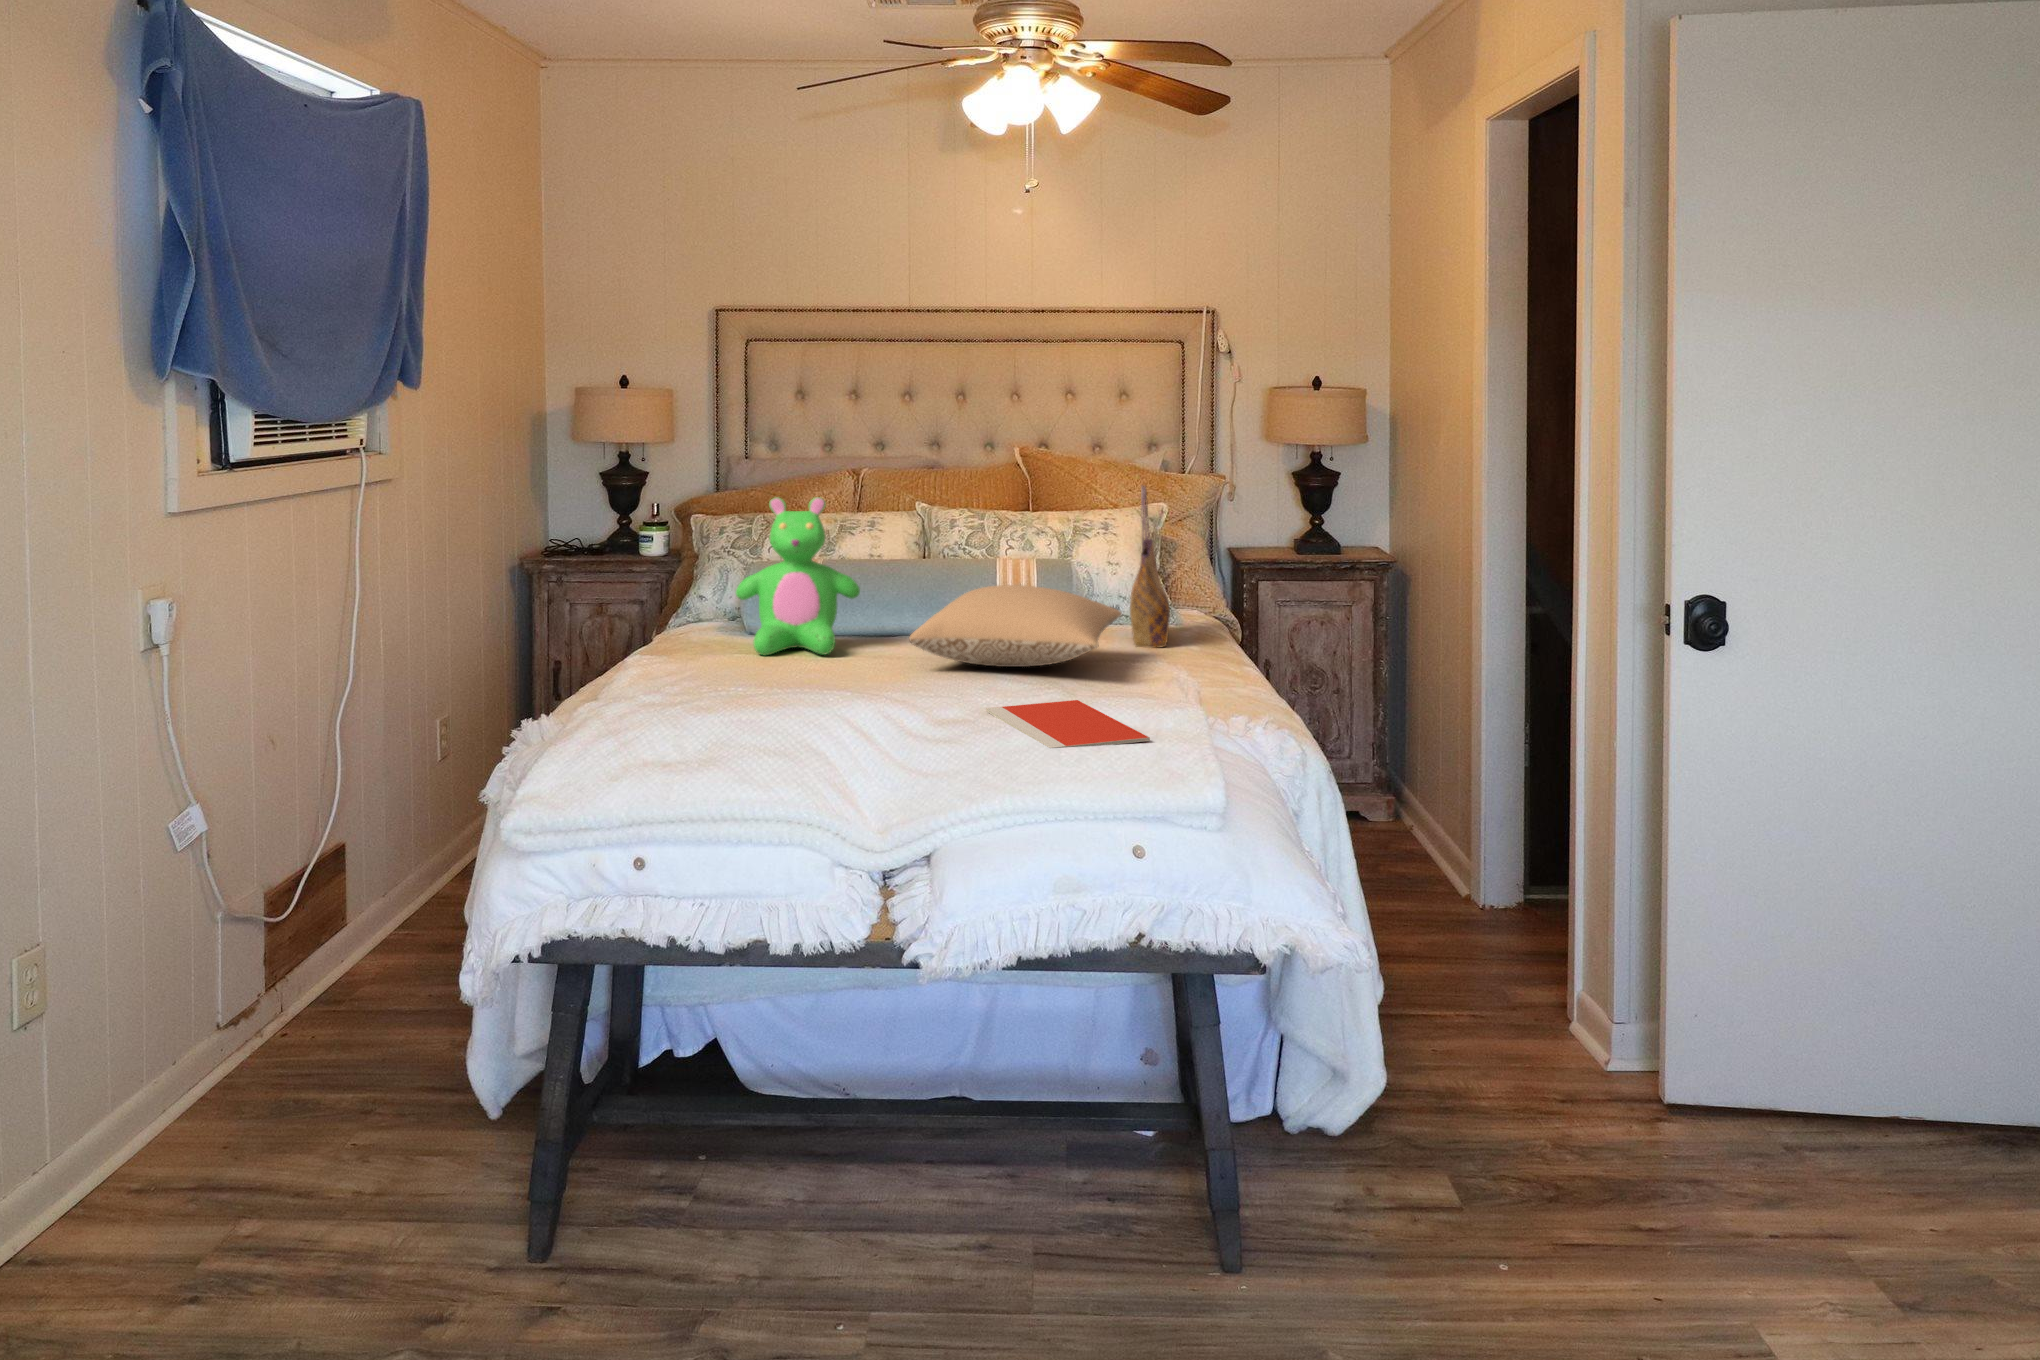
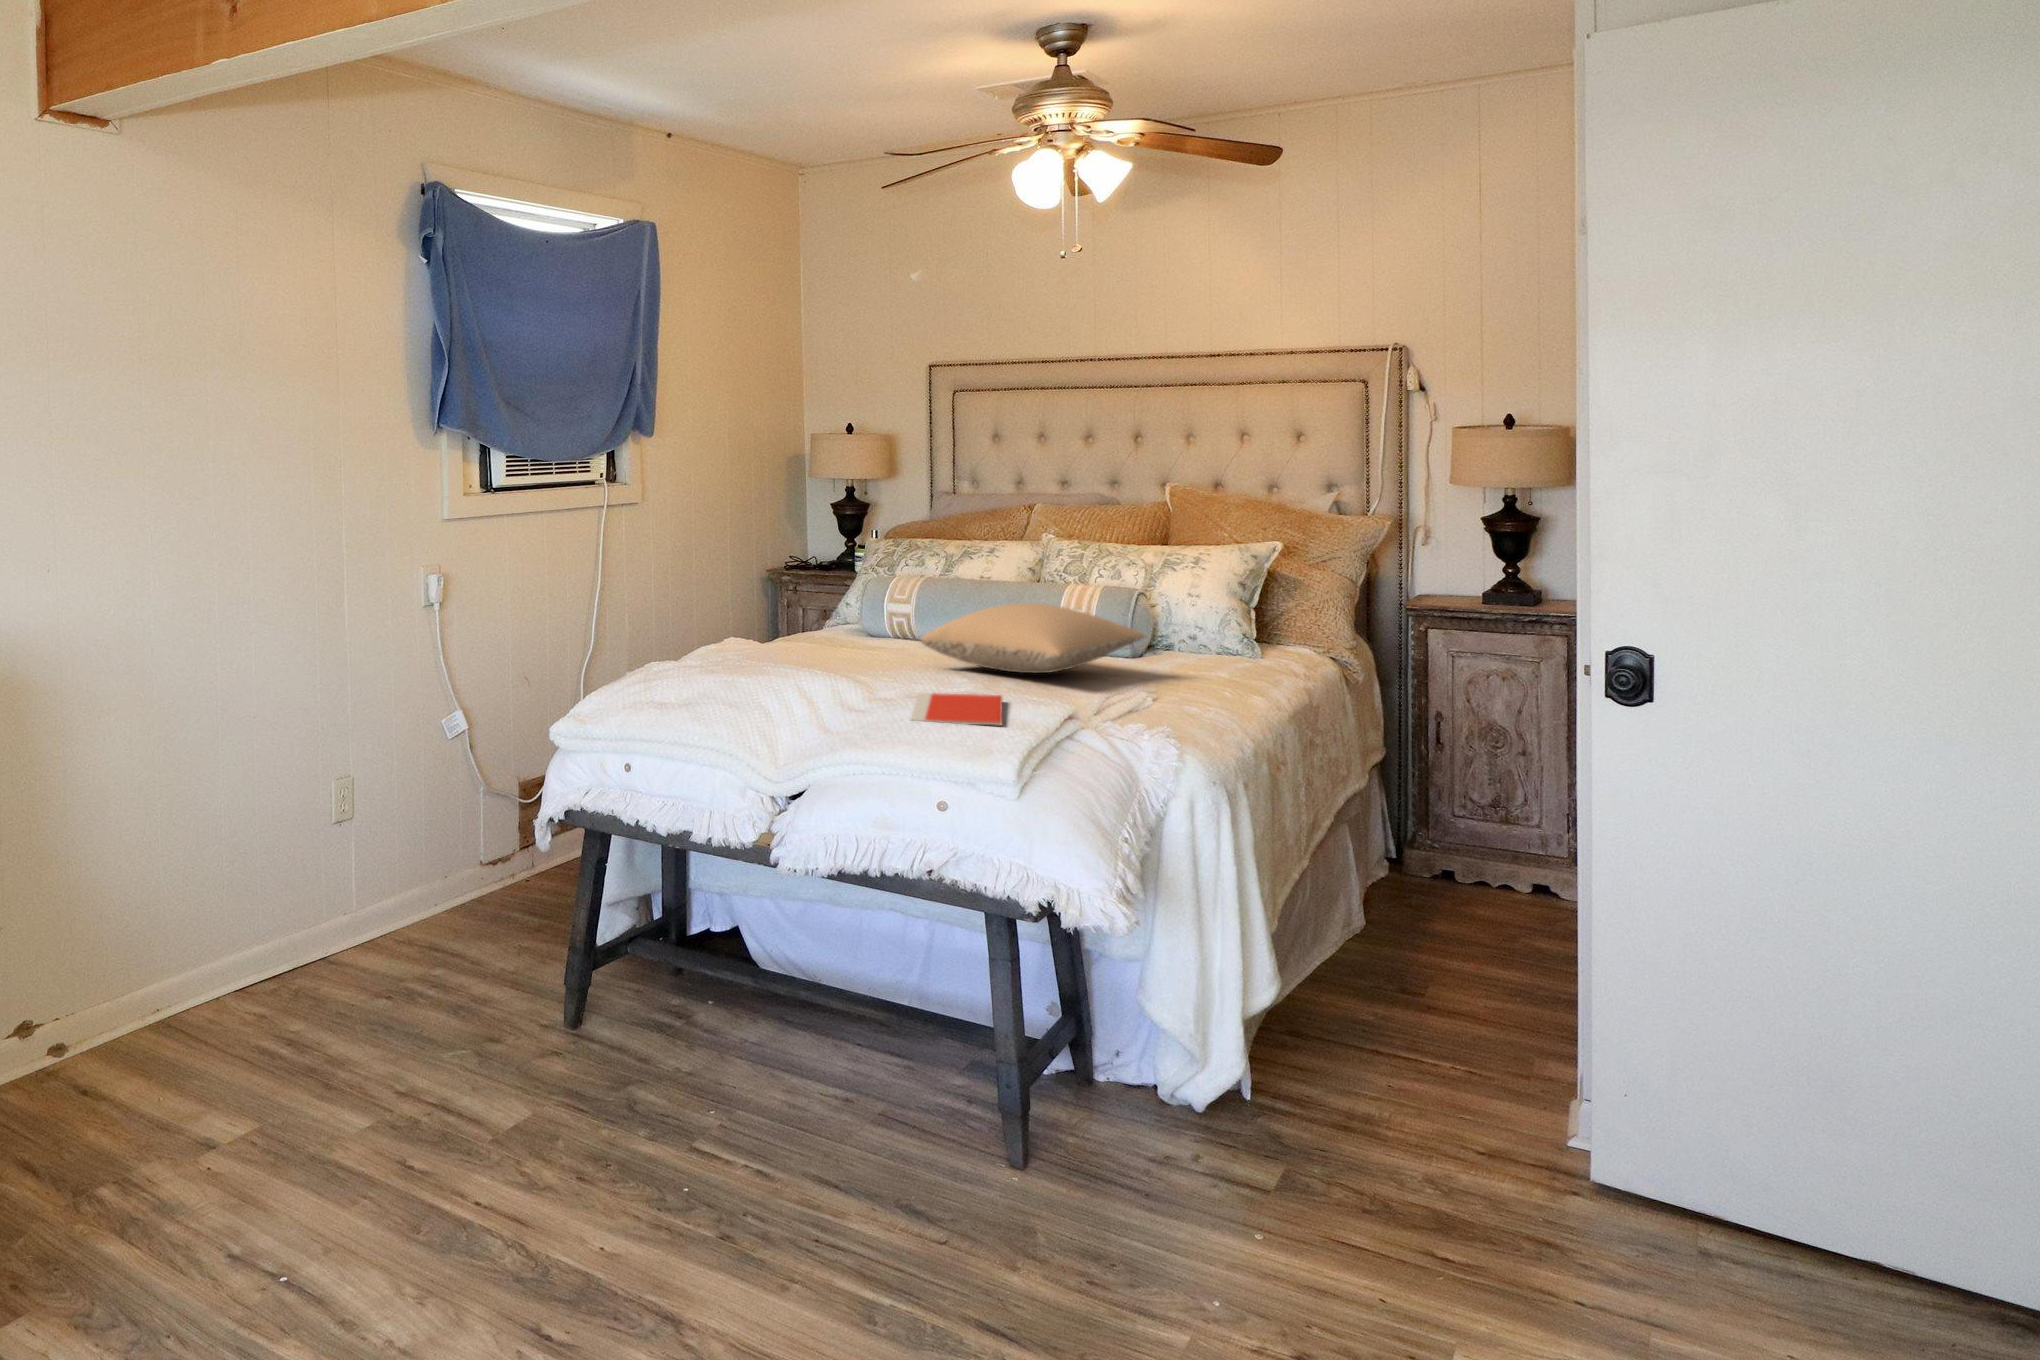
tote bag: present [1130,486,1170,648] -> none [1181,520,1250,674]
teddy bear: present [736,497,860,655] -> none [825,523,924,651]

